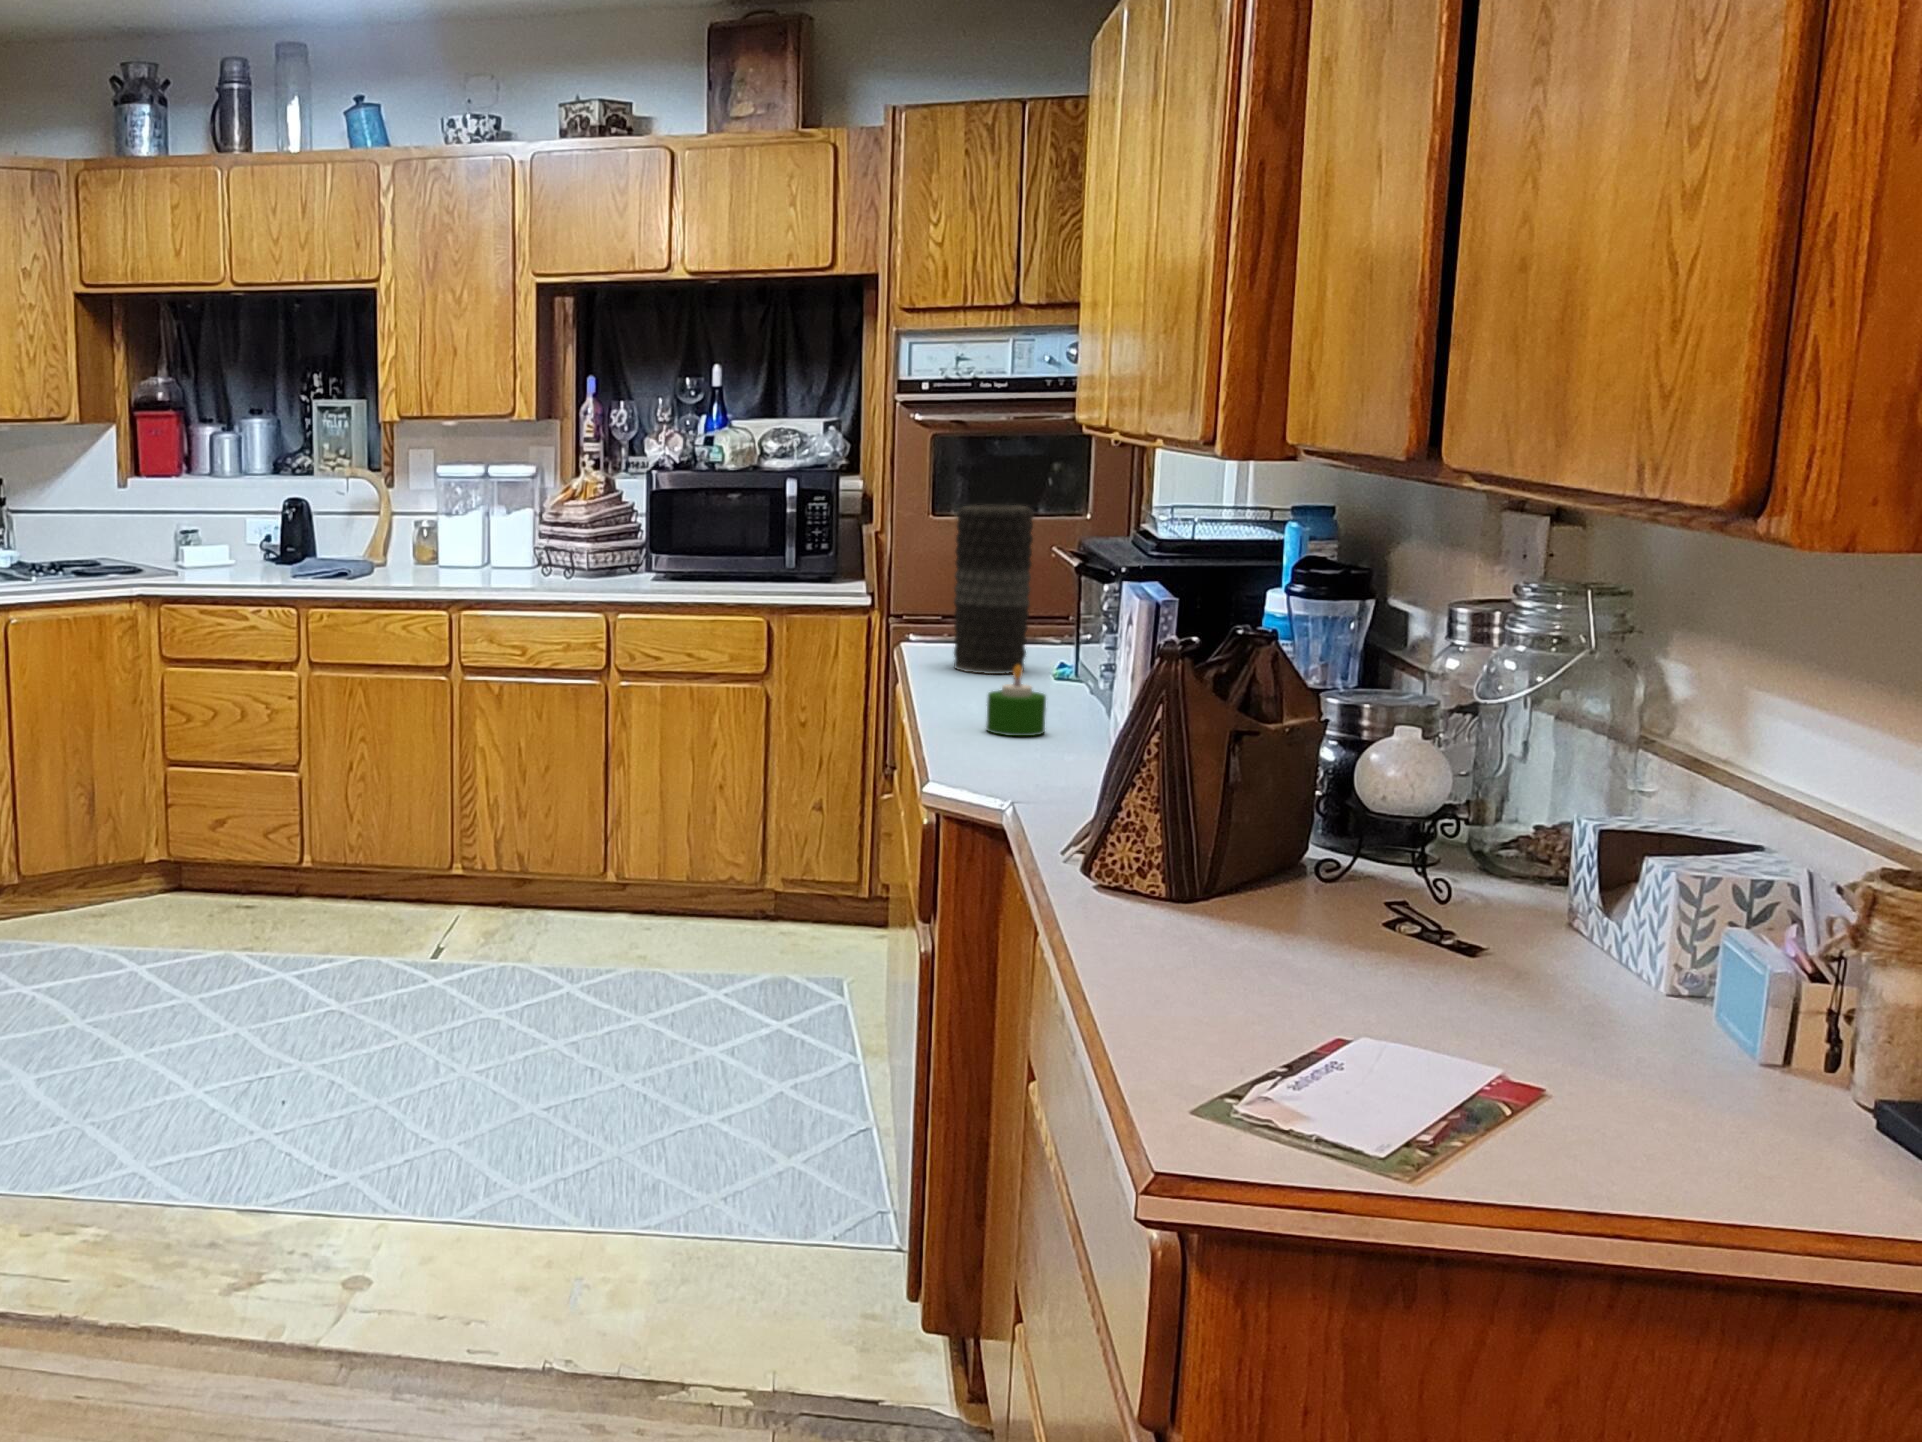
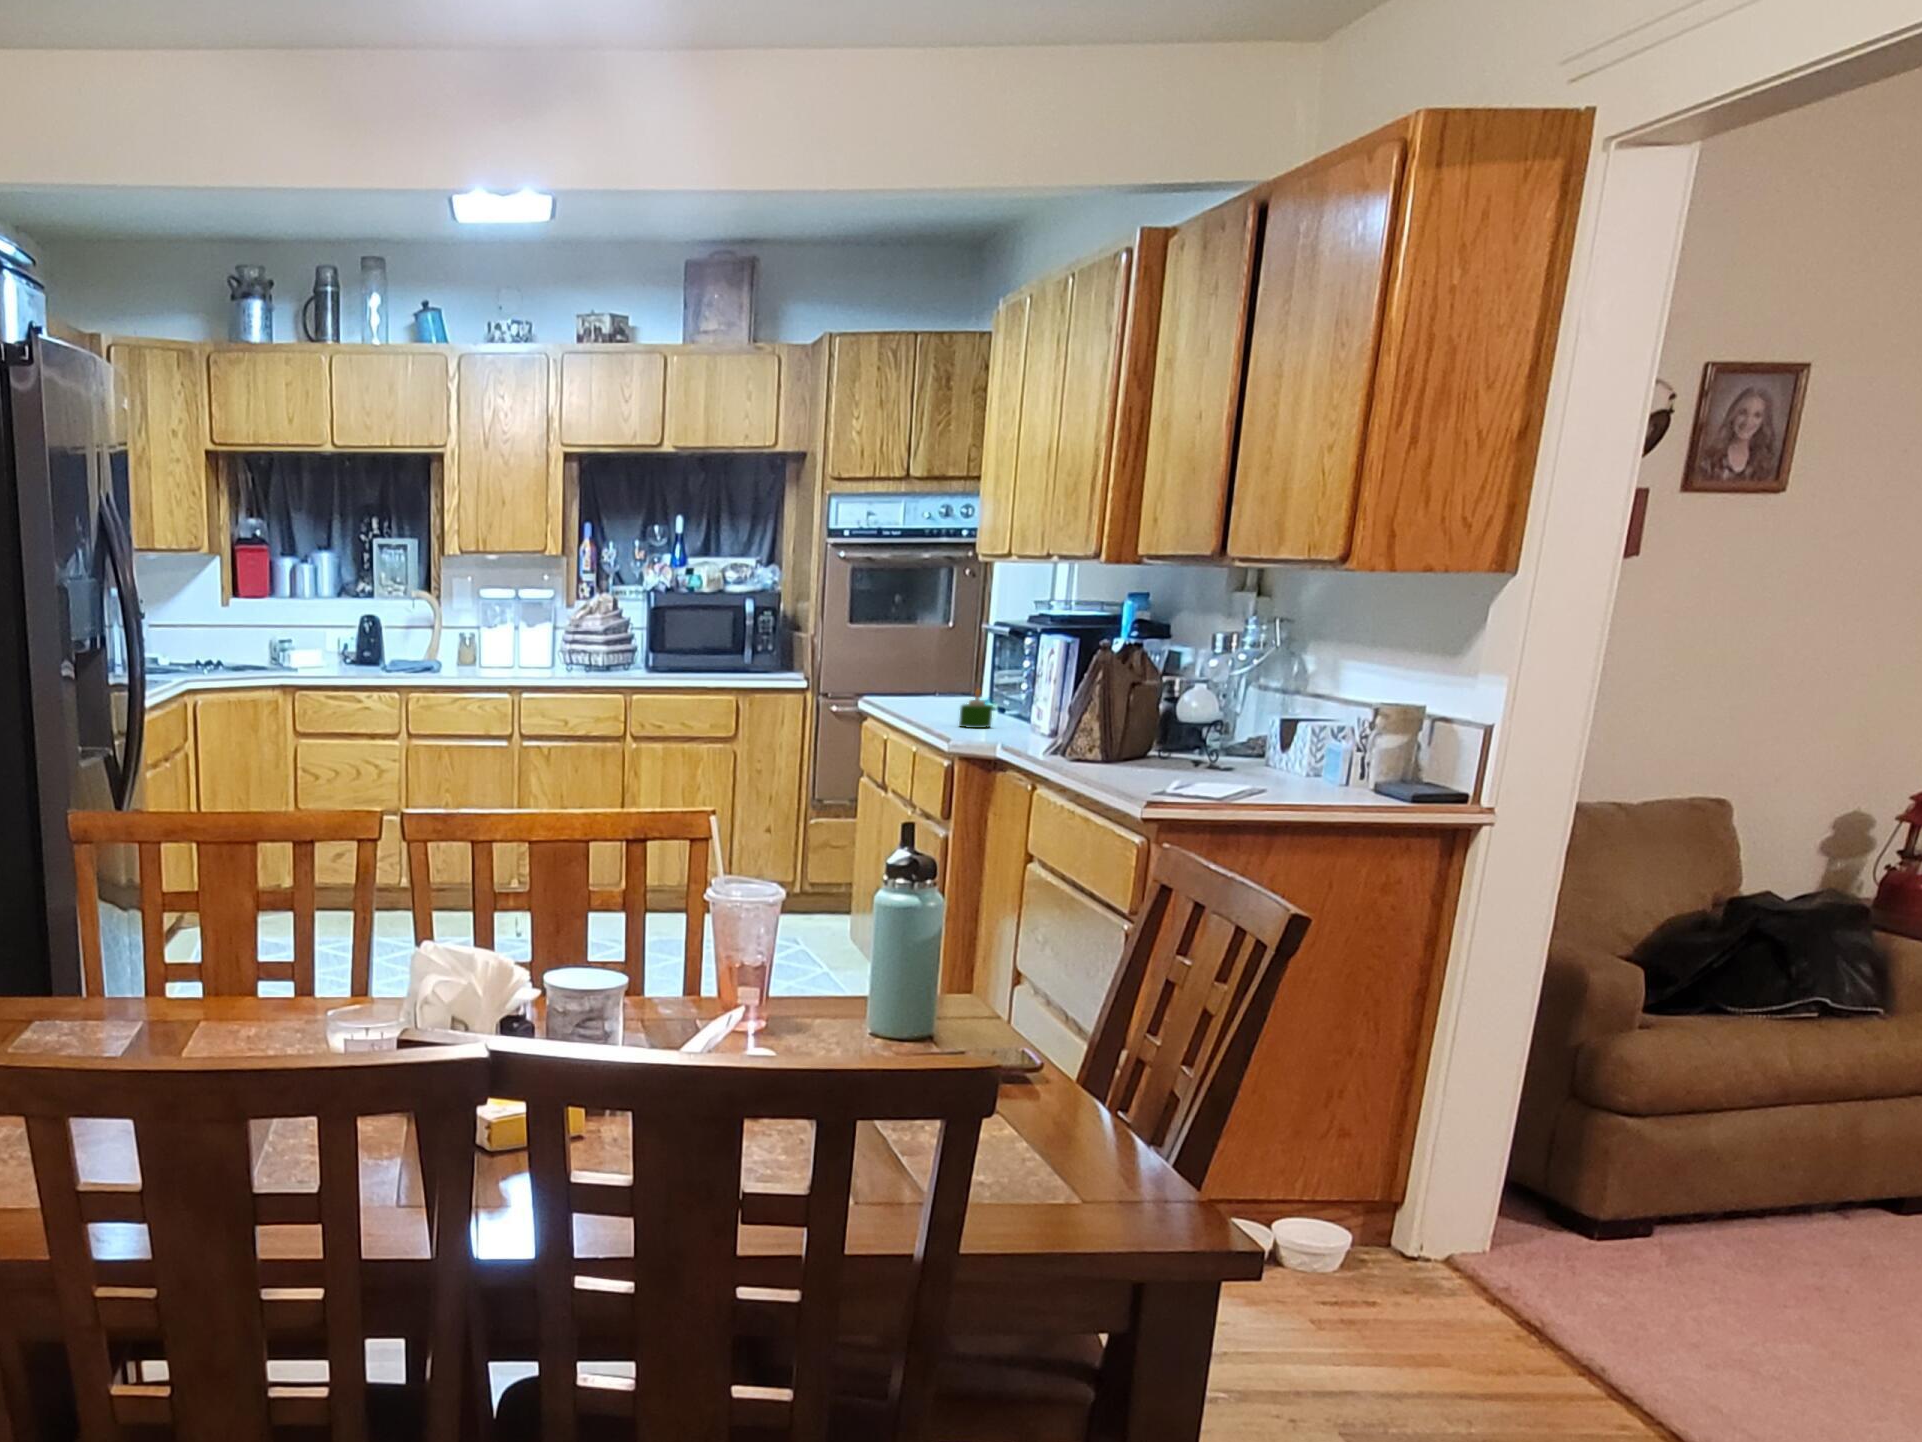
vase: present [954,505,1034,674] -> none [908,605,959,710]

